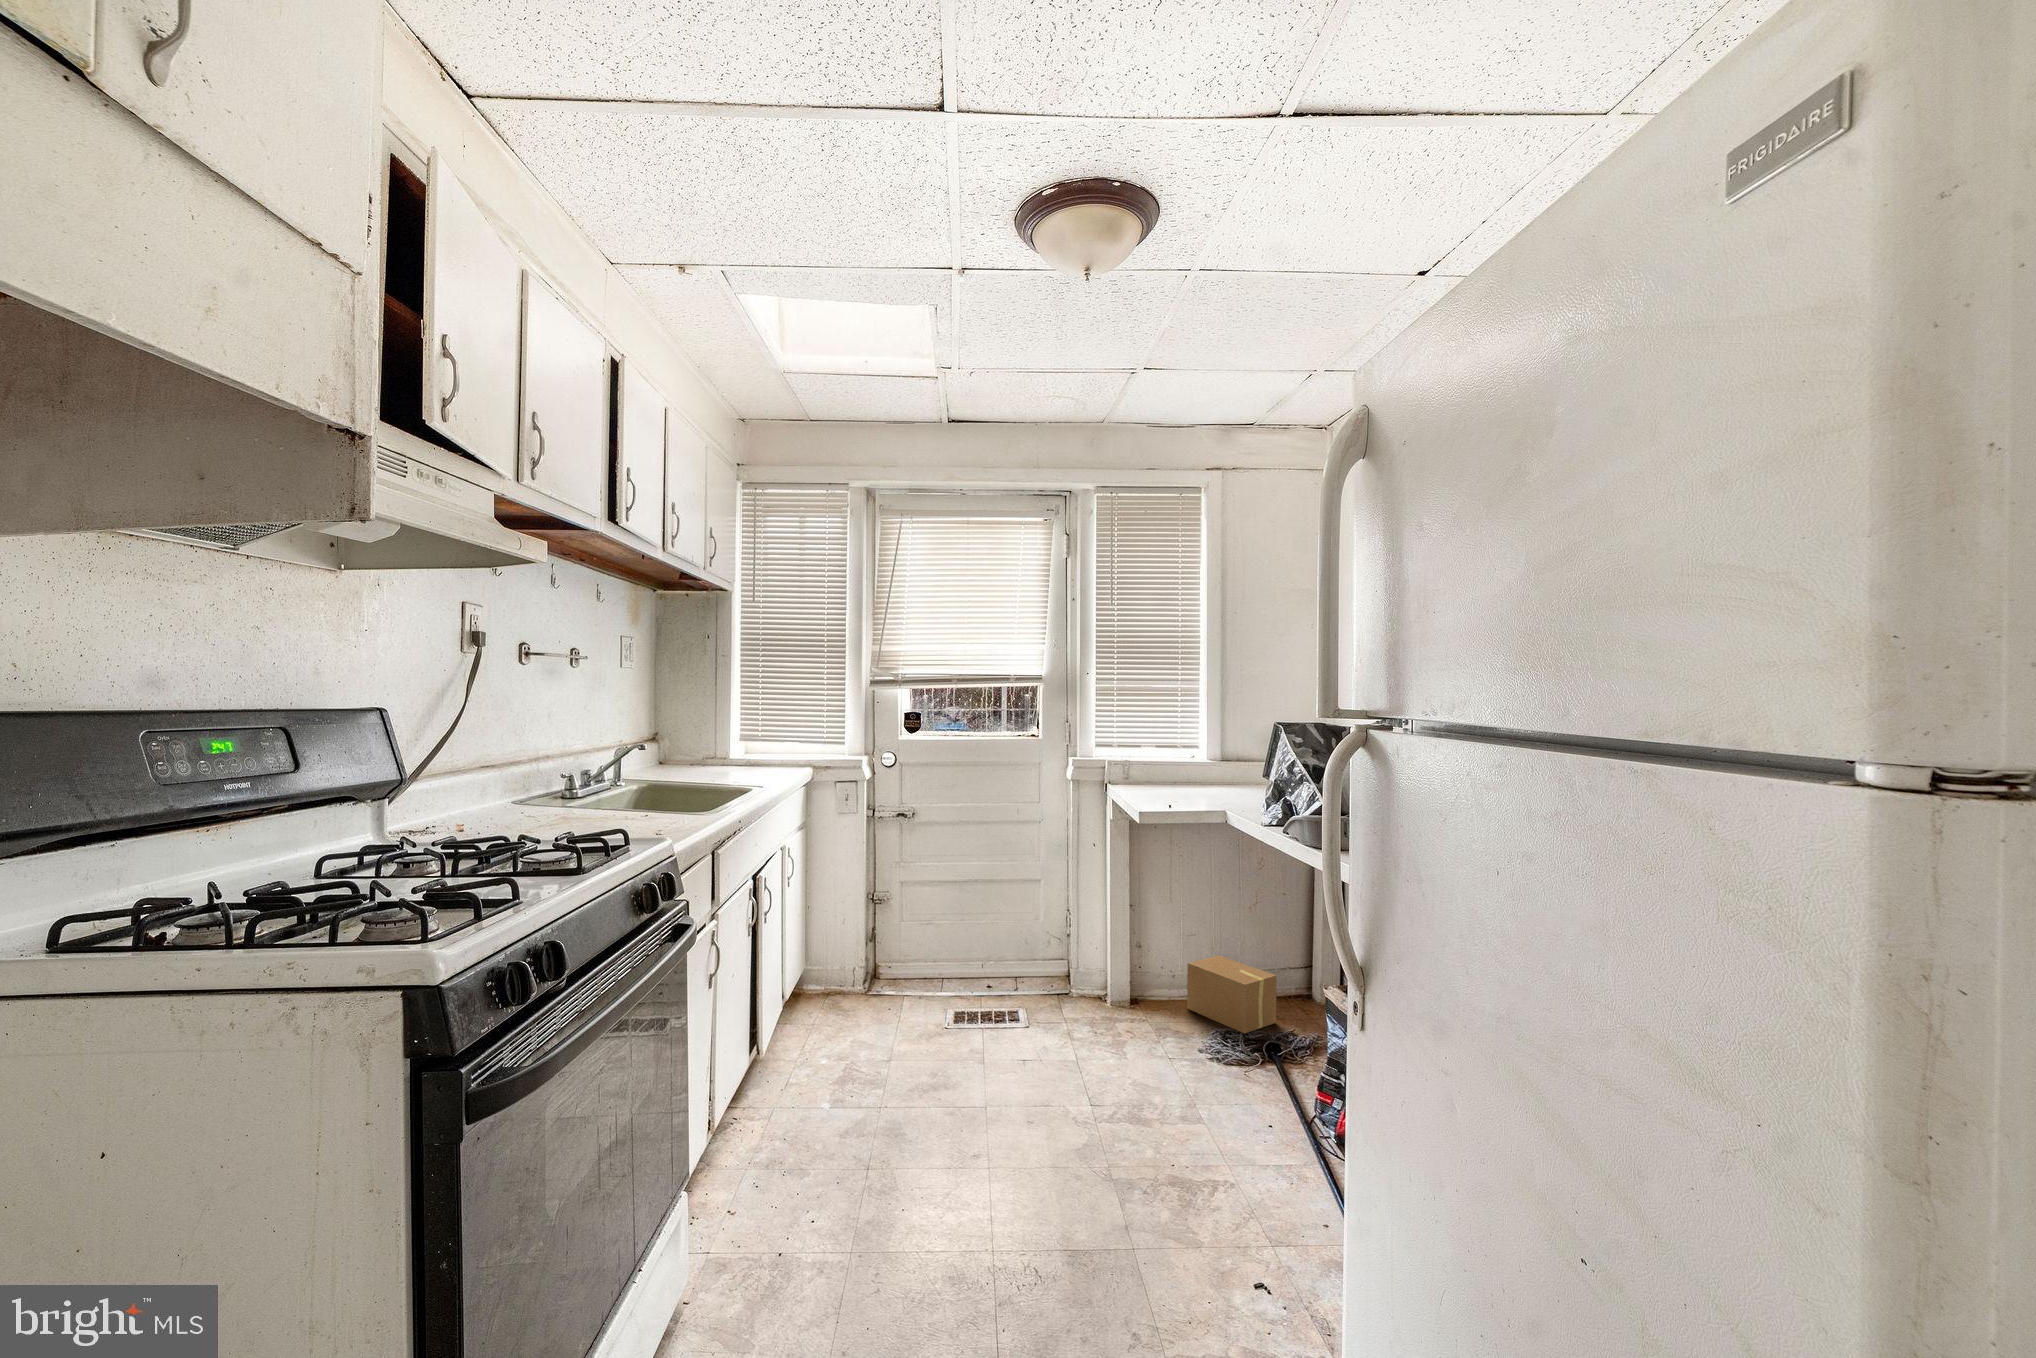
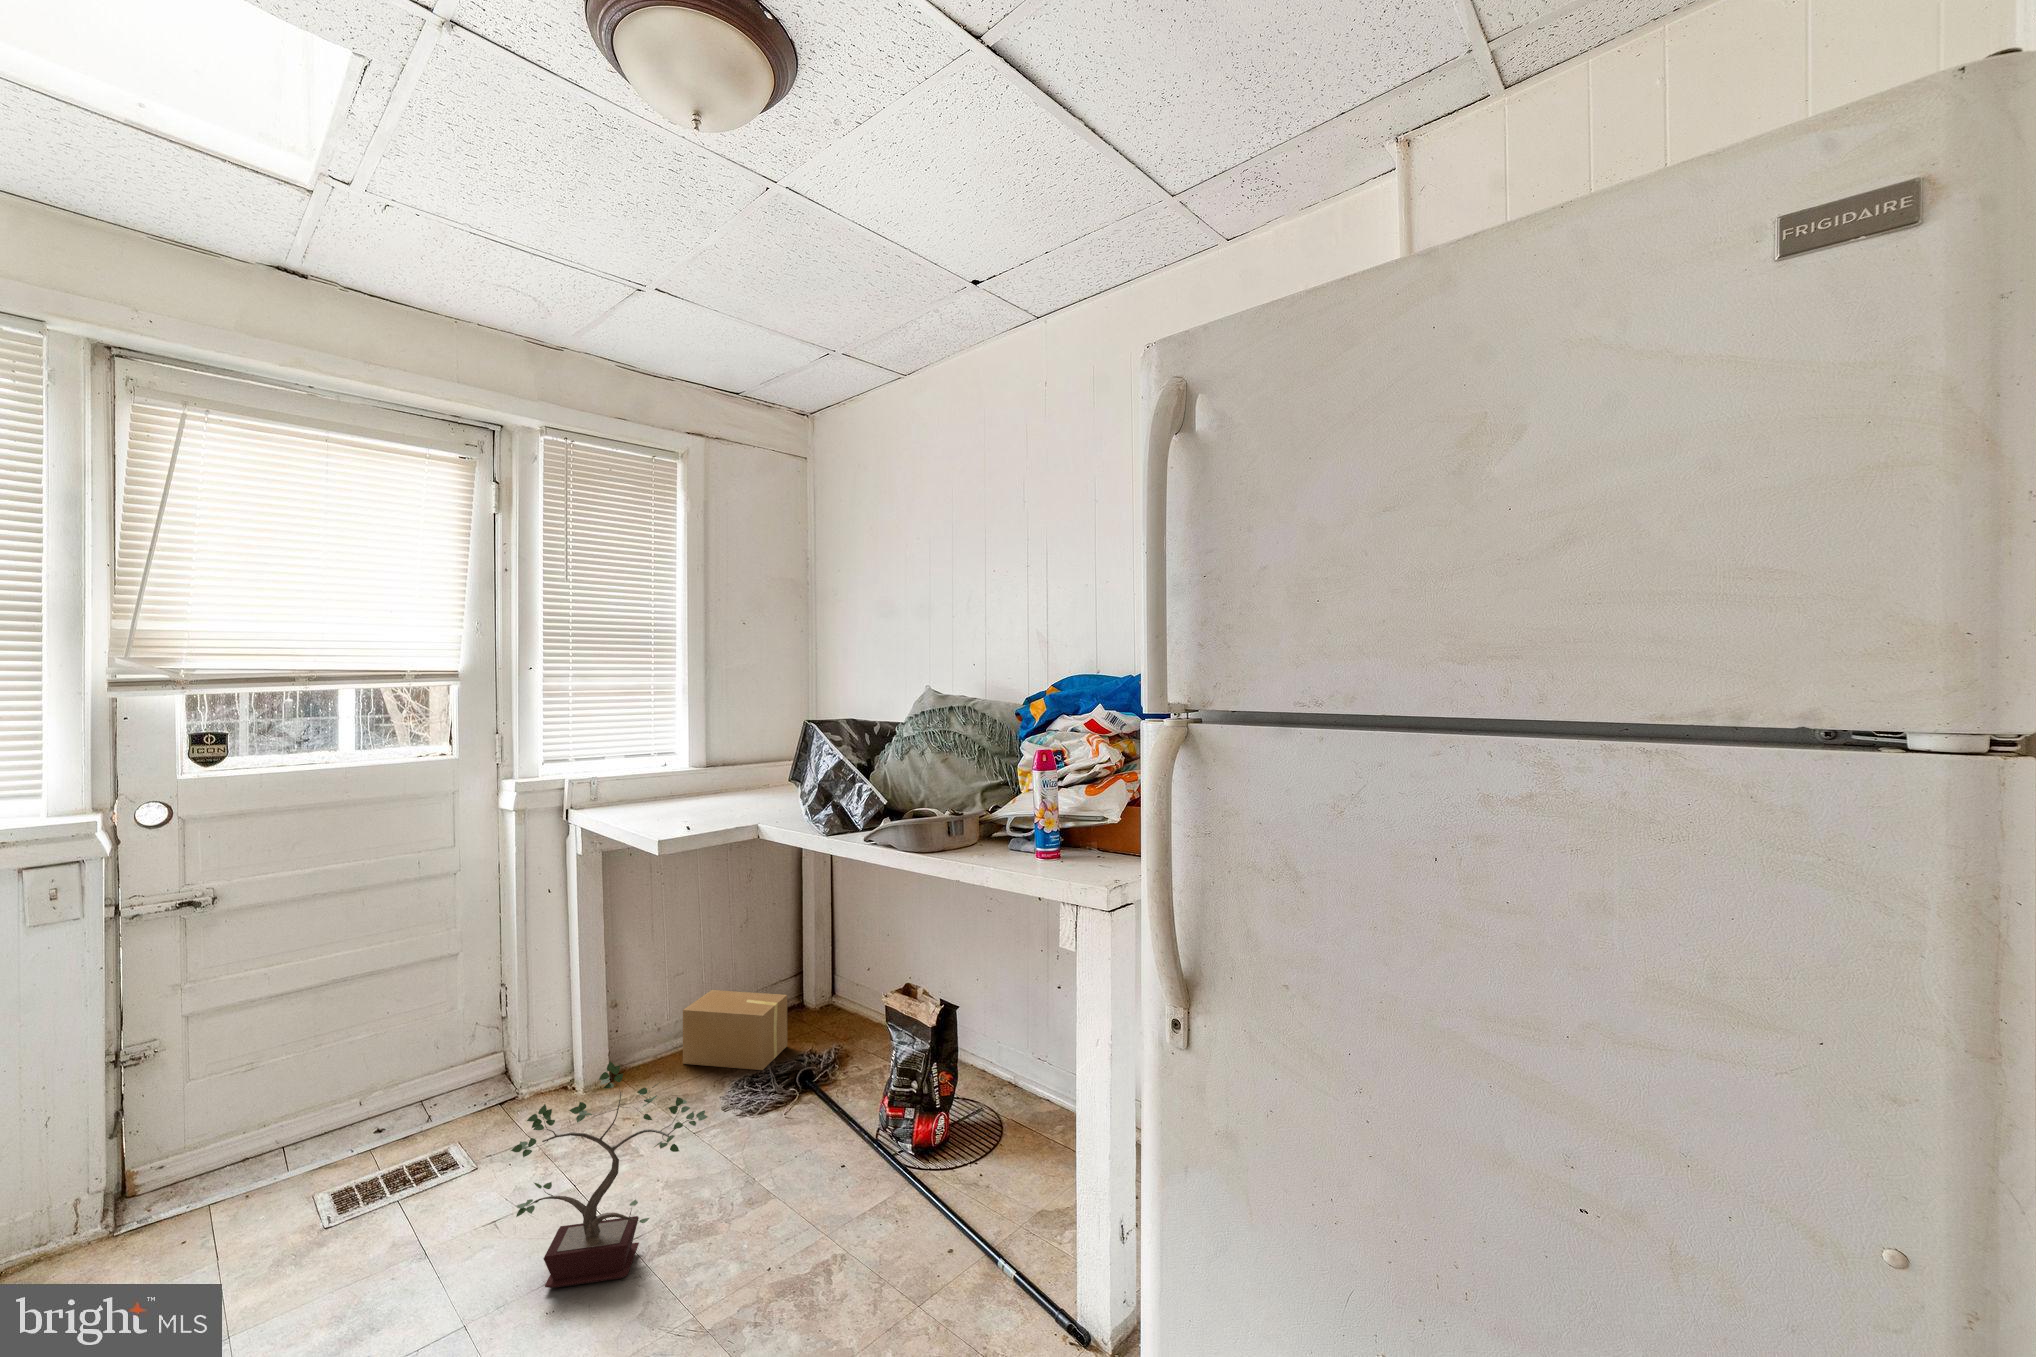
potted plant: none [1012,962,1127,1123] -> present [511,1062,708,1288]

